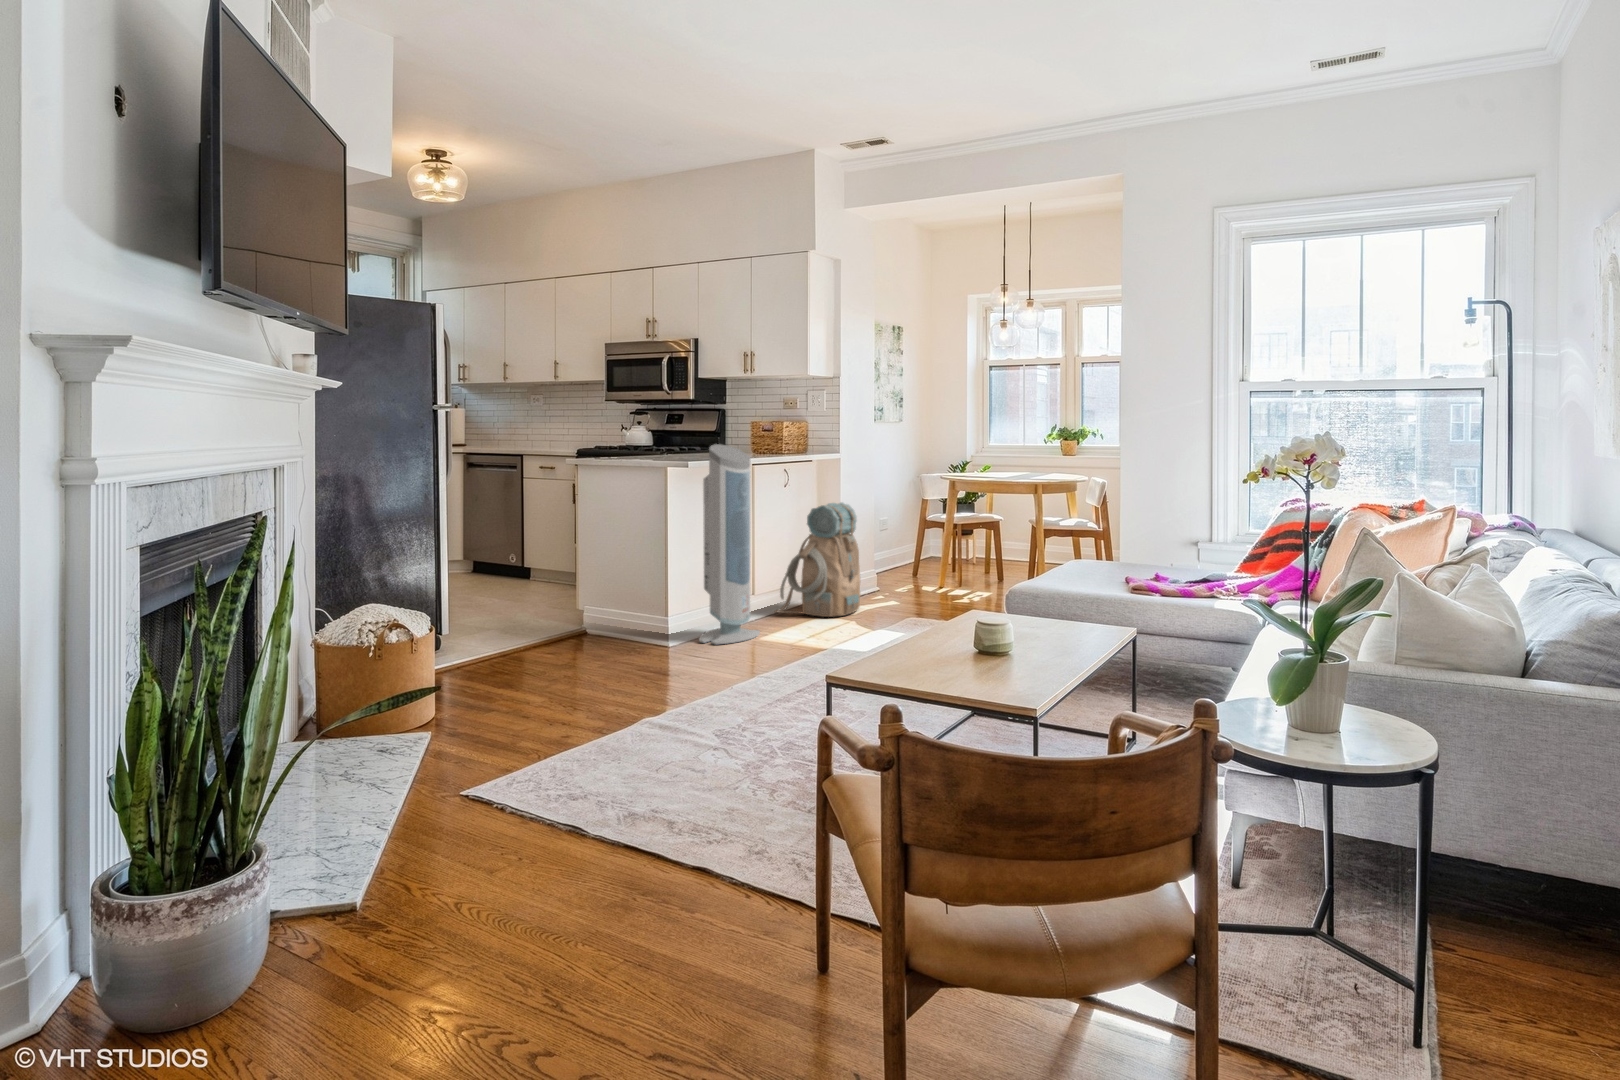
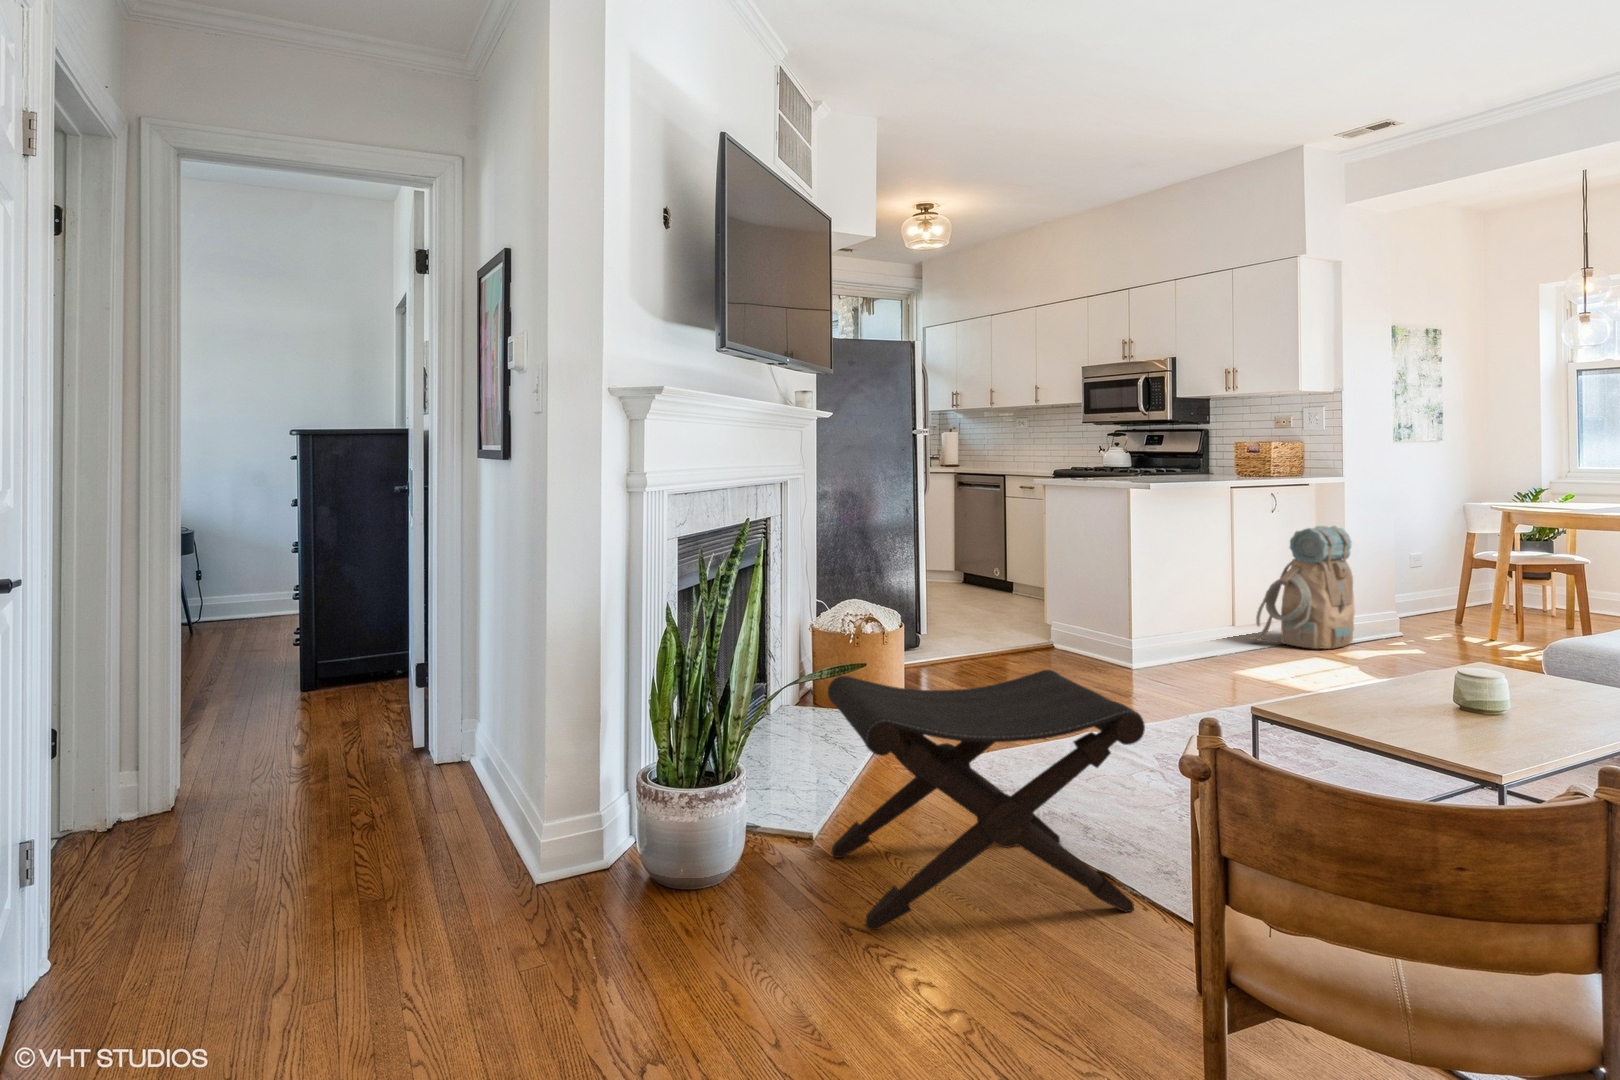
air purifier: present [699,444,760,644] -> none [1159,464,1228,665]
footstool: none [377,674,757,1023] -> present [828,670,1145,930]

